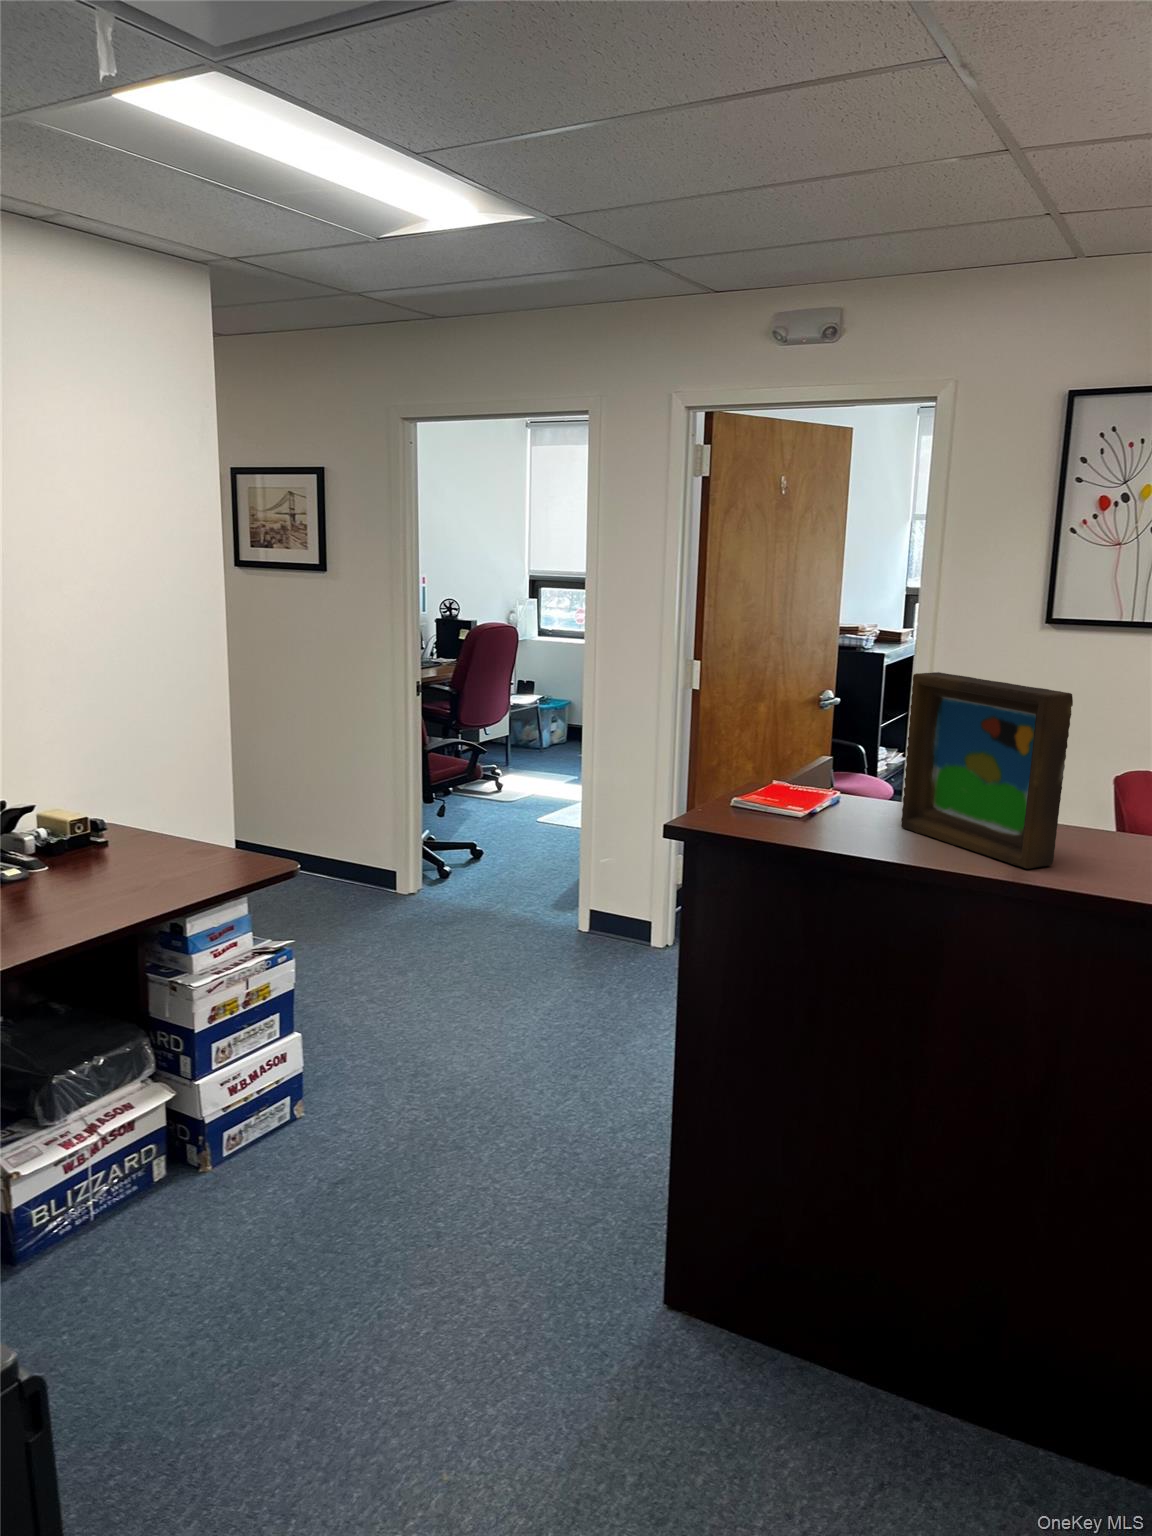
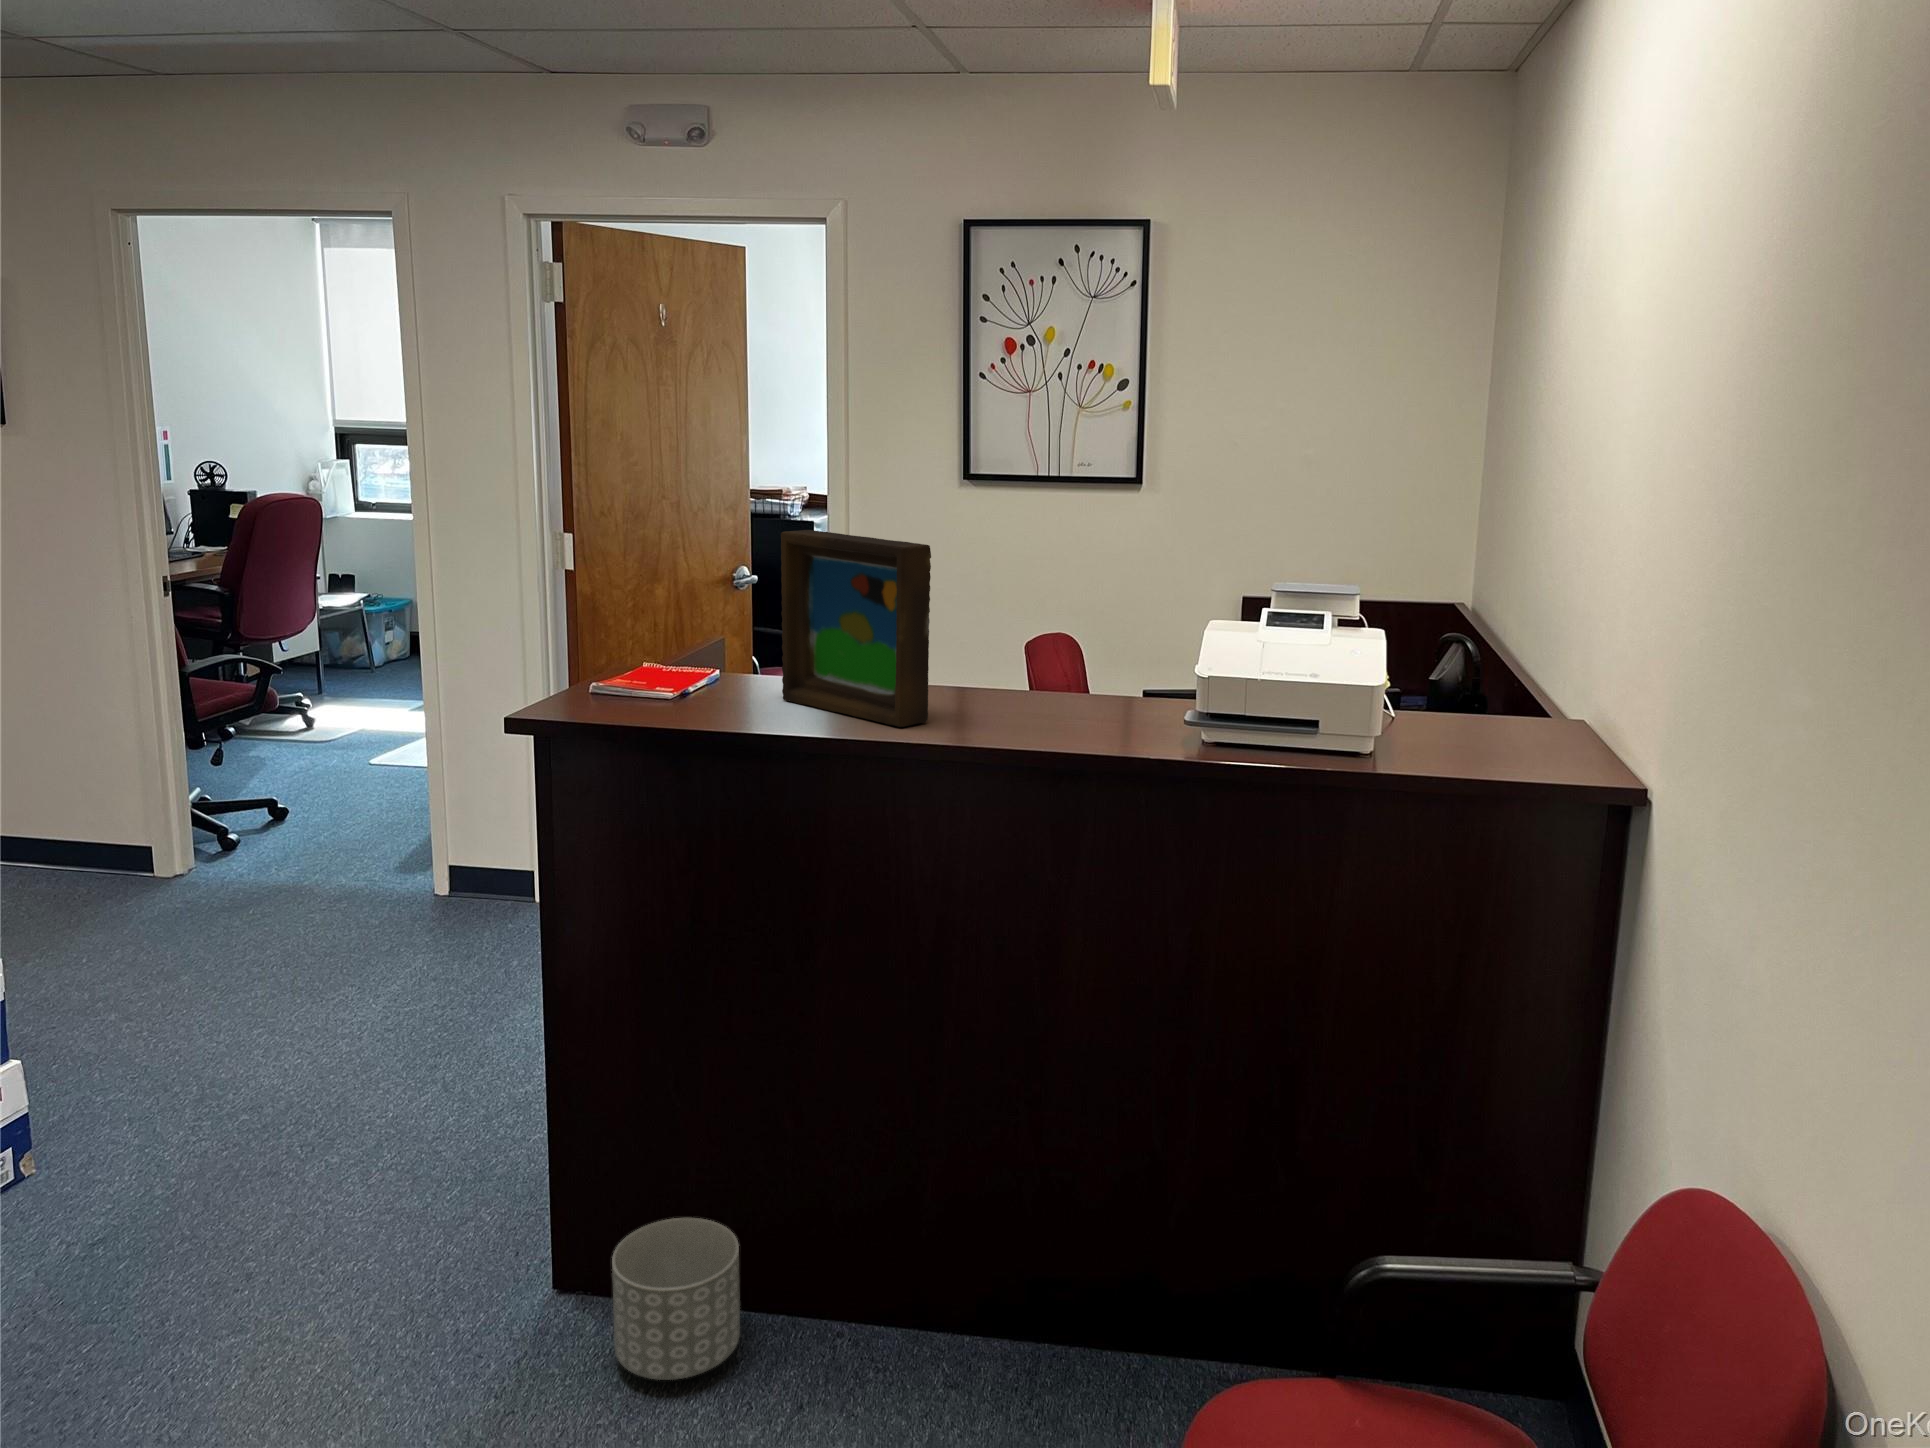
planter: none [714,1280,830,1437] -> present [612,1218,740,1380]

